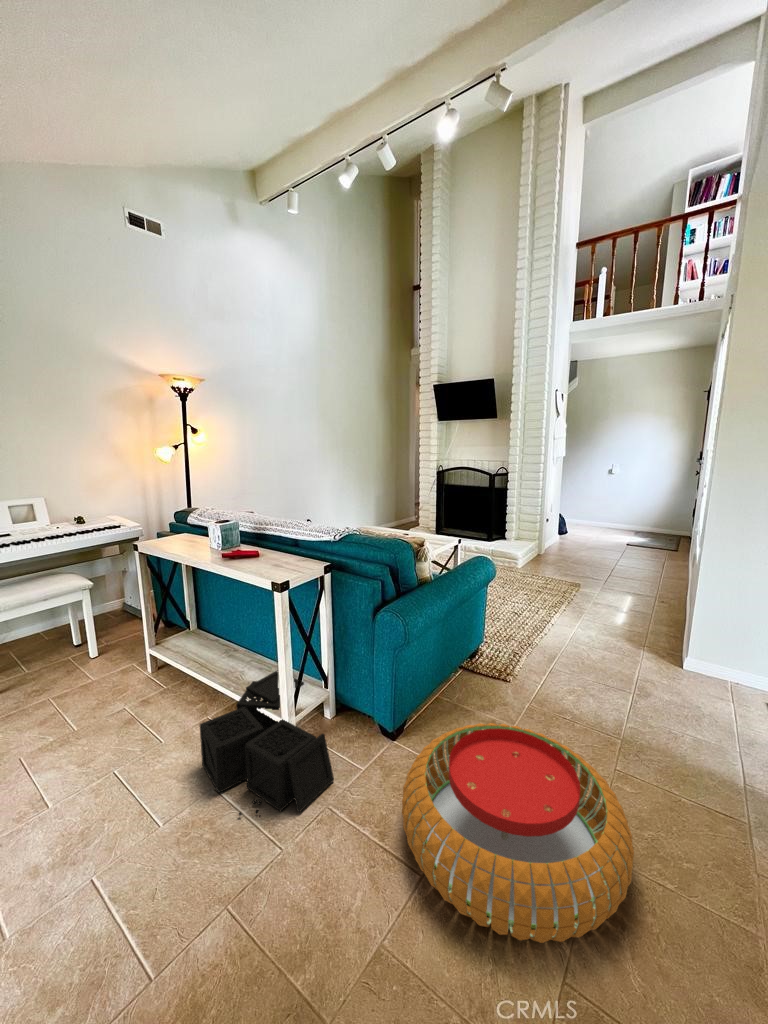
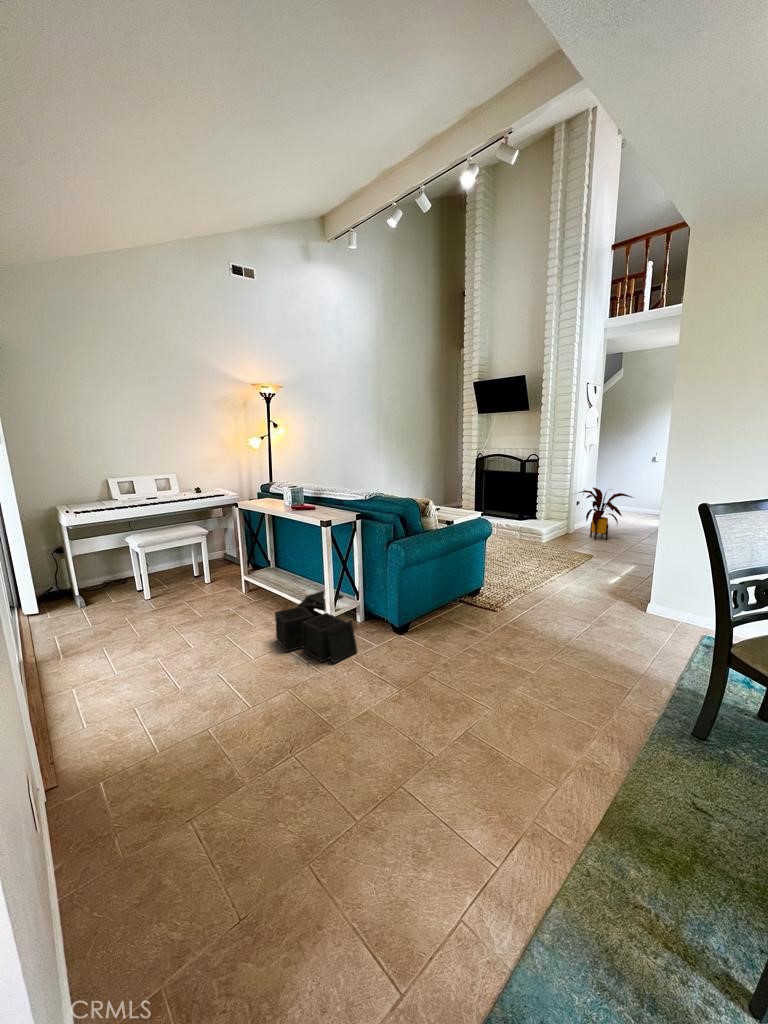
house plant: none [547,505,616,565] -> present [579,487,633,540]
pouf: present [402,723,634,943] -> none [393,621,537,723]

